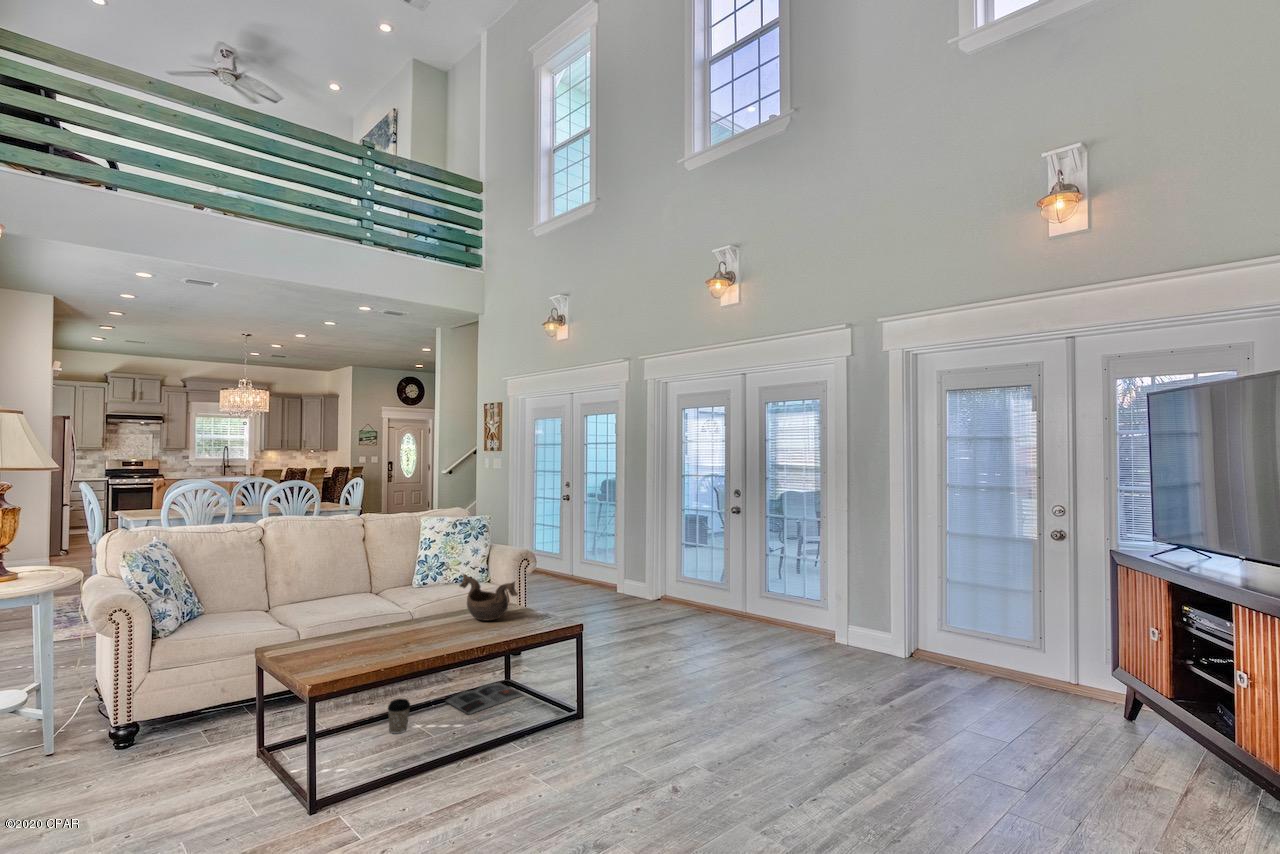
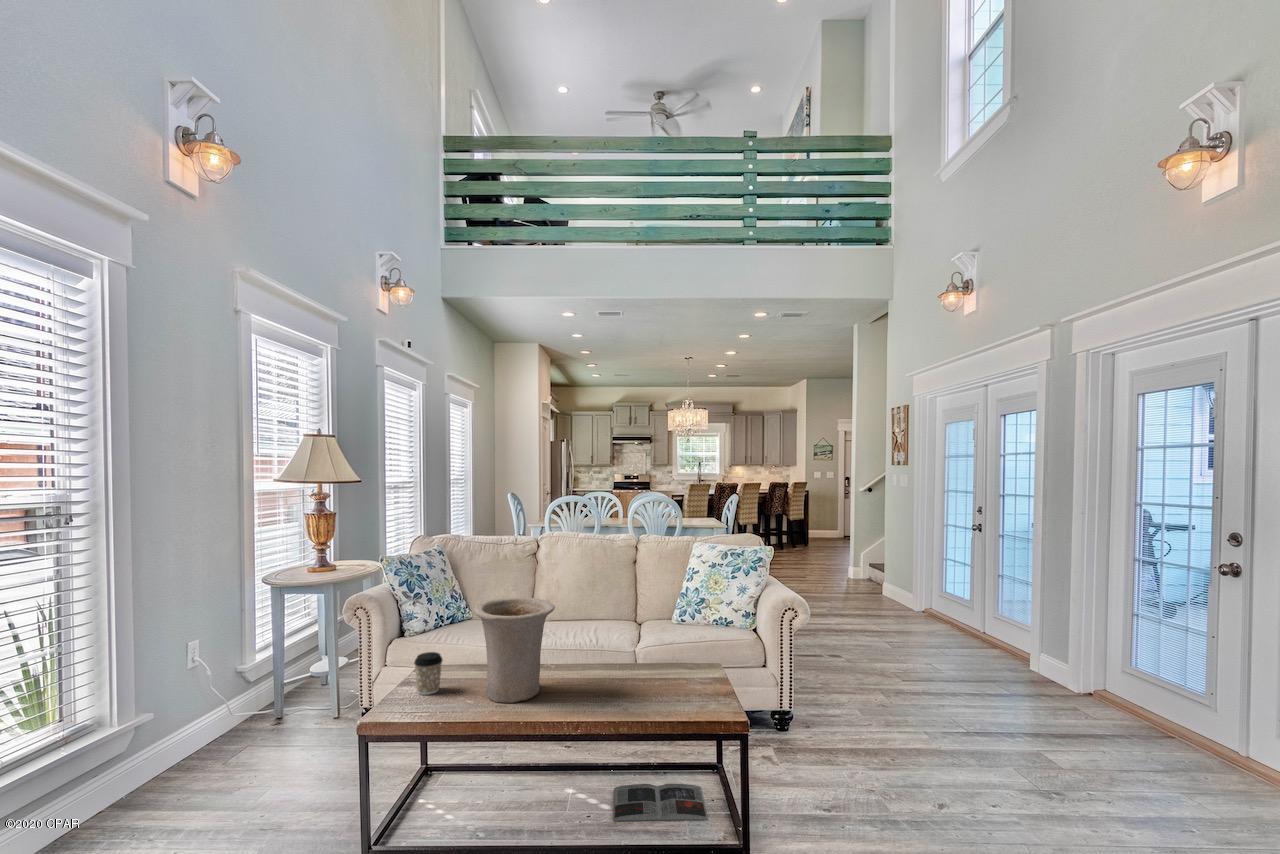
vase: none [371,563,438,645] -> present [474,597,555,703]
decorative bowl: present [459,574,518,621] -> none [612,622,667,696]
coffee cup: present [388,699,410,734] -> present [414,652,443,695]

